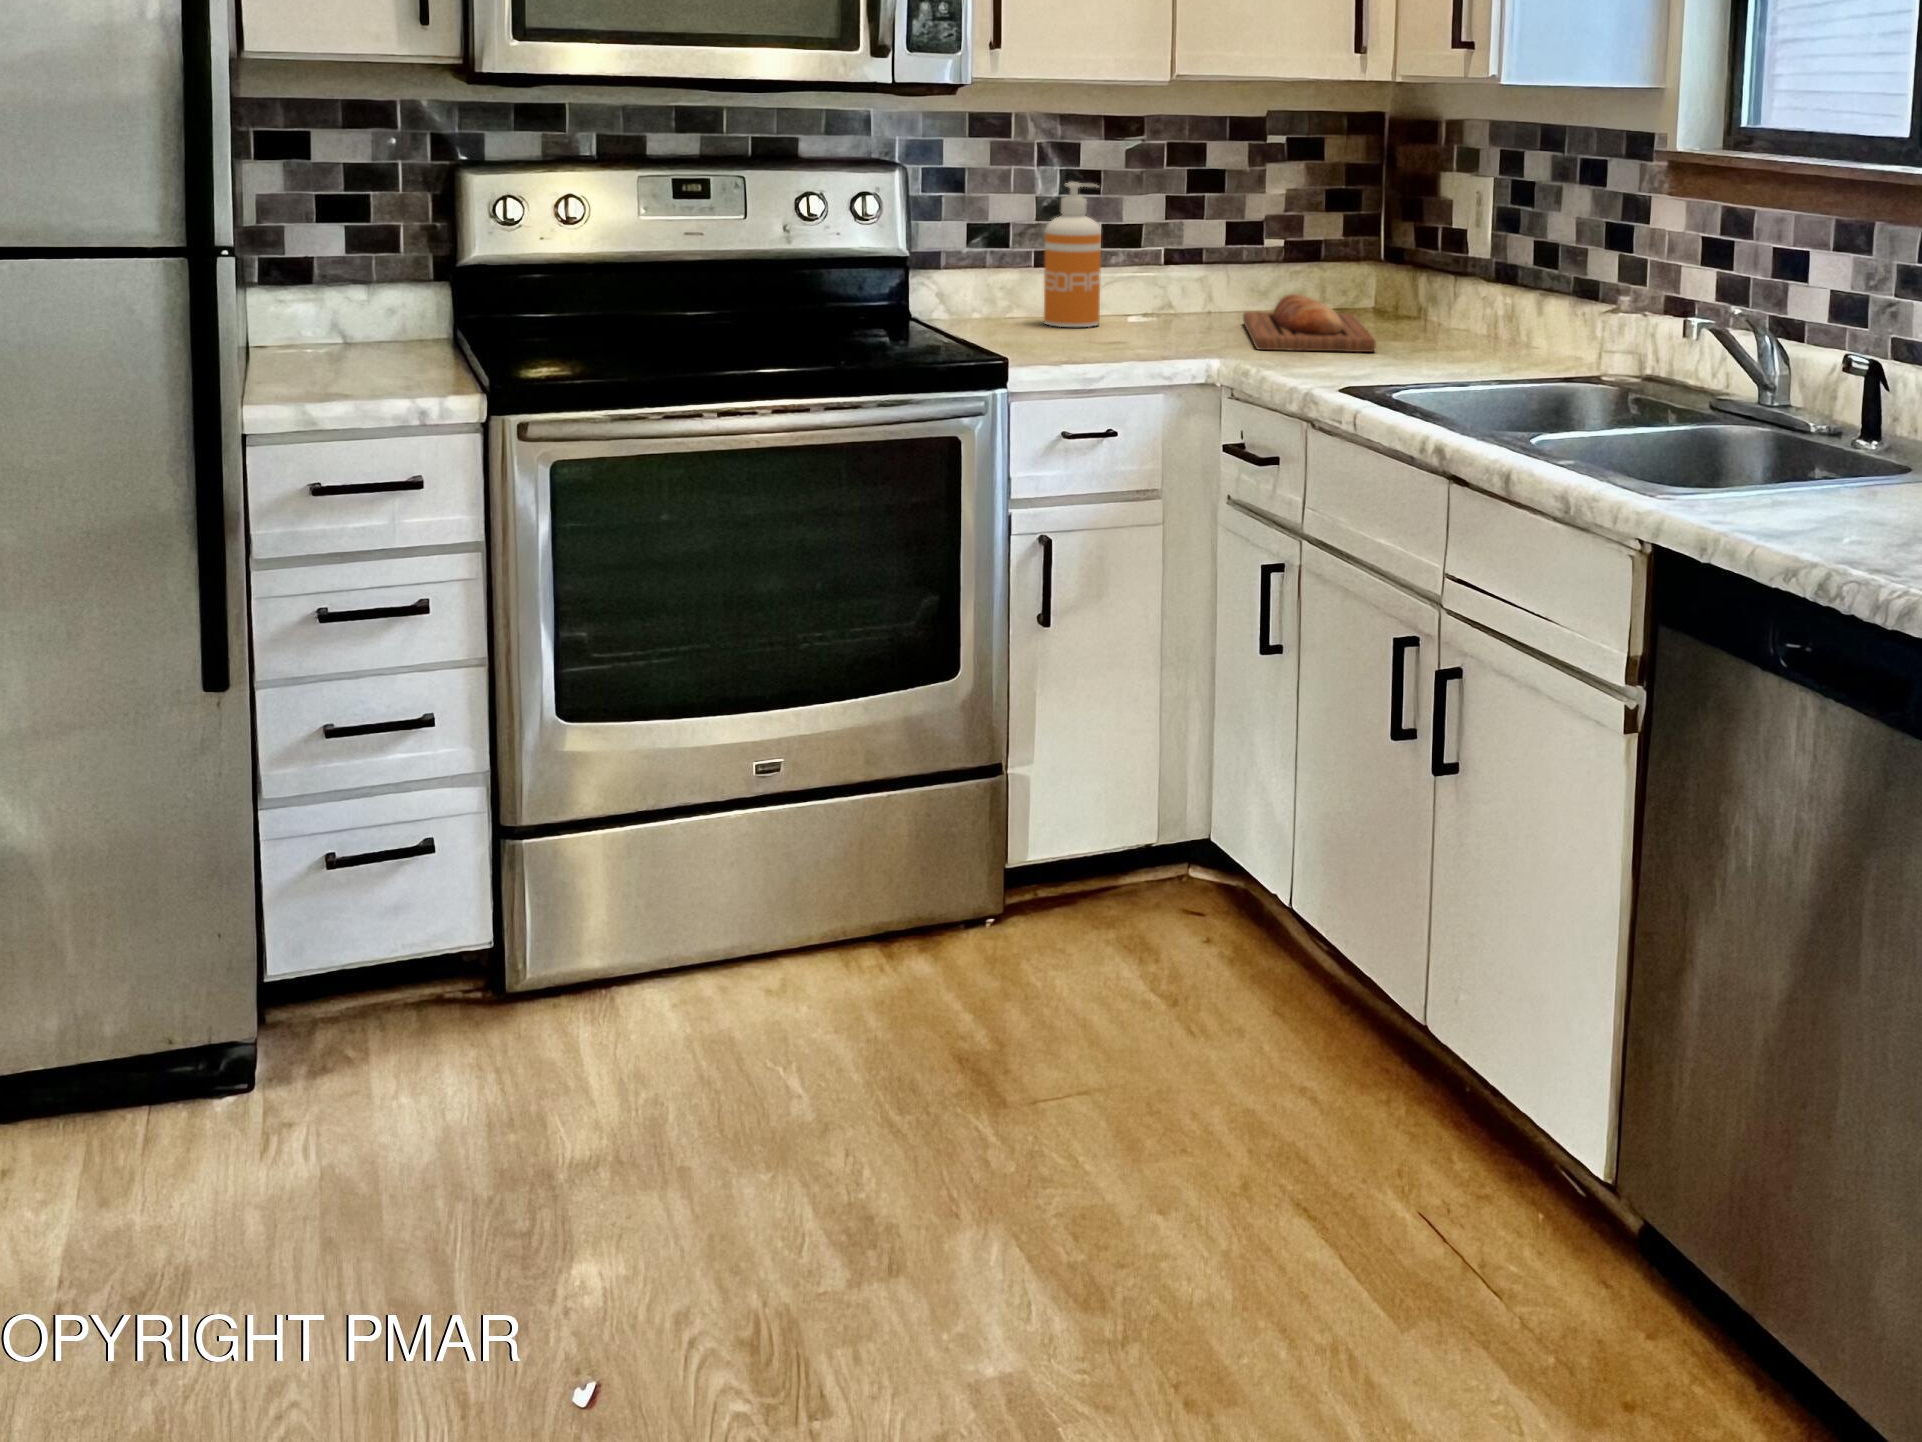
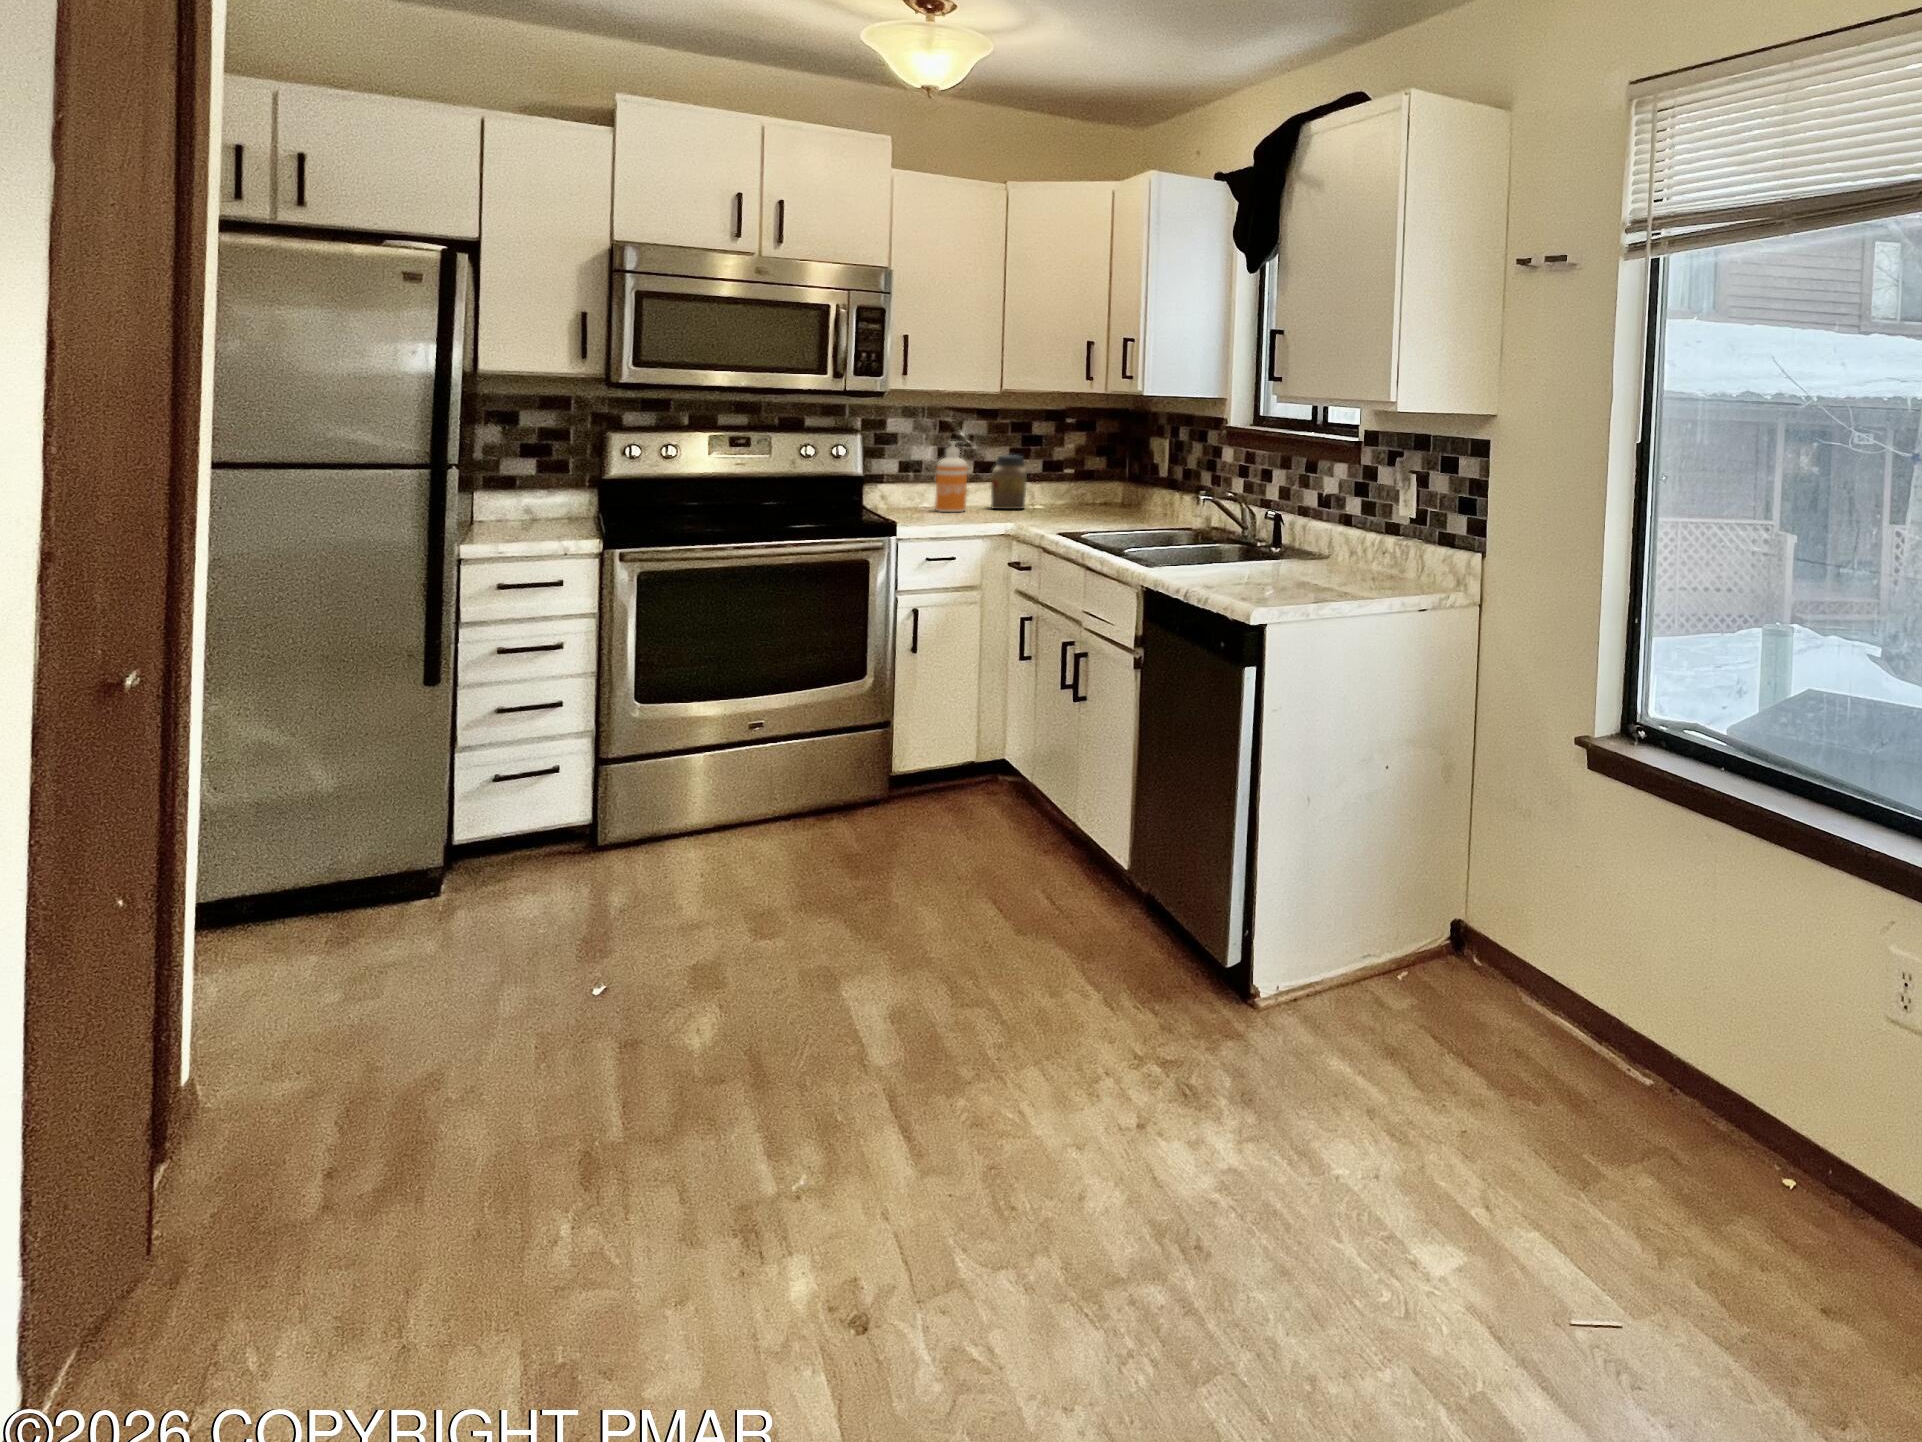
jar: none [1140,211,1205,320] -> present [991,455,1027,509]
bread loaf: present [1243,294,1376,352] -> none [1037,496,1101,521]

